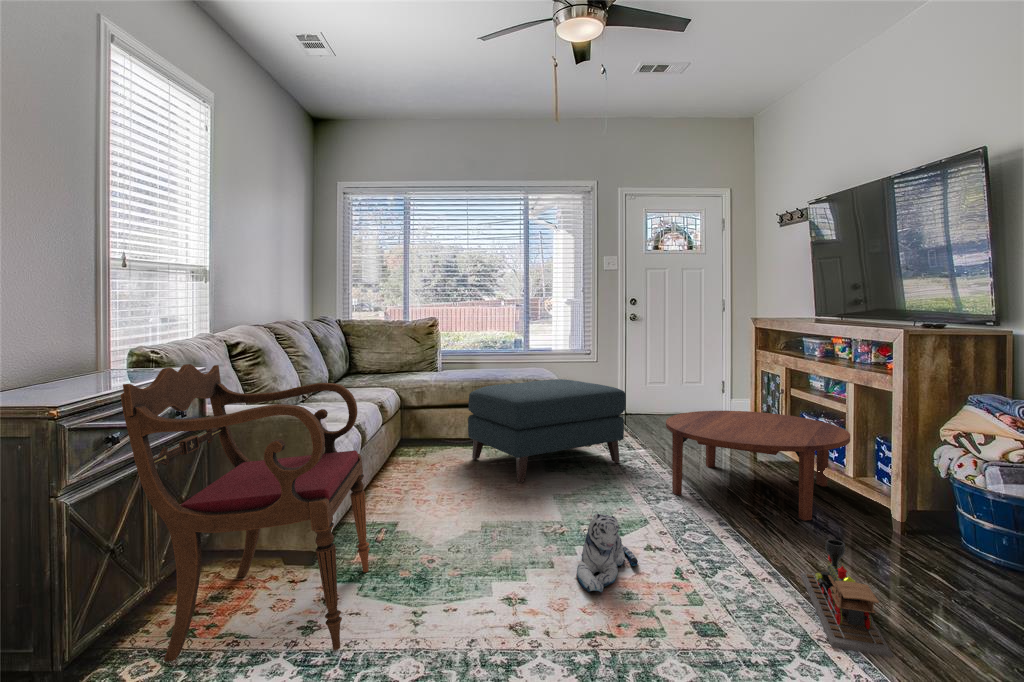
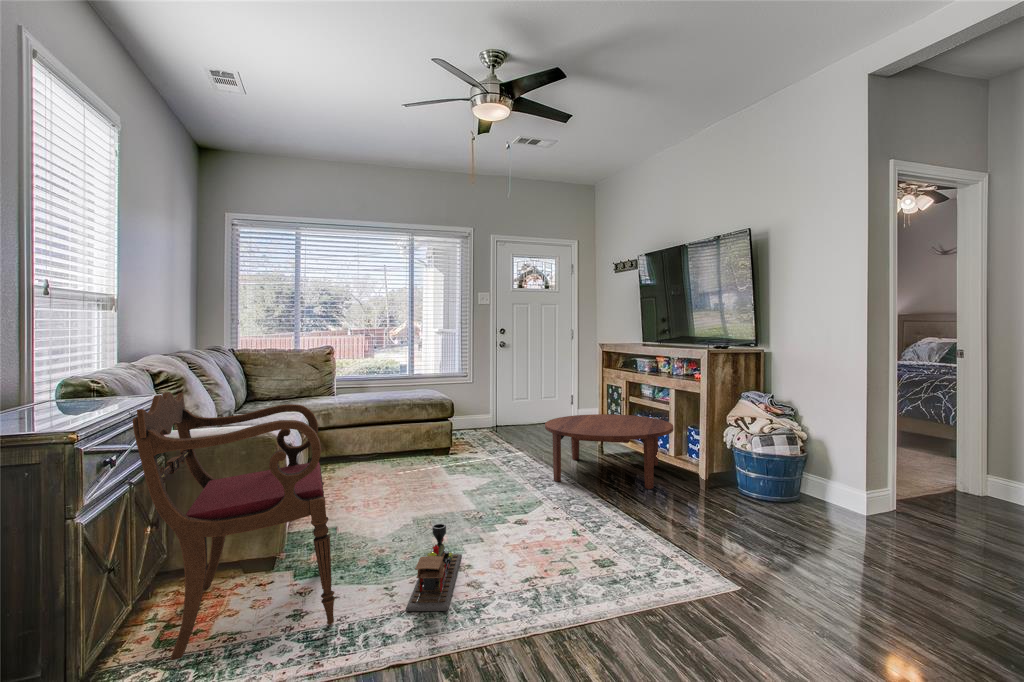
ottoman: present [468,379,626,482] -> none [376,397,510,485]
plush toy: present [576,513,638,592] -> none [502,495,546,554]
toy train: present [800,539,893,657] -> present [406,524,462,611]

